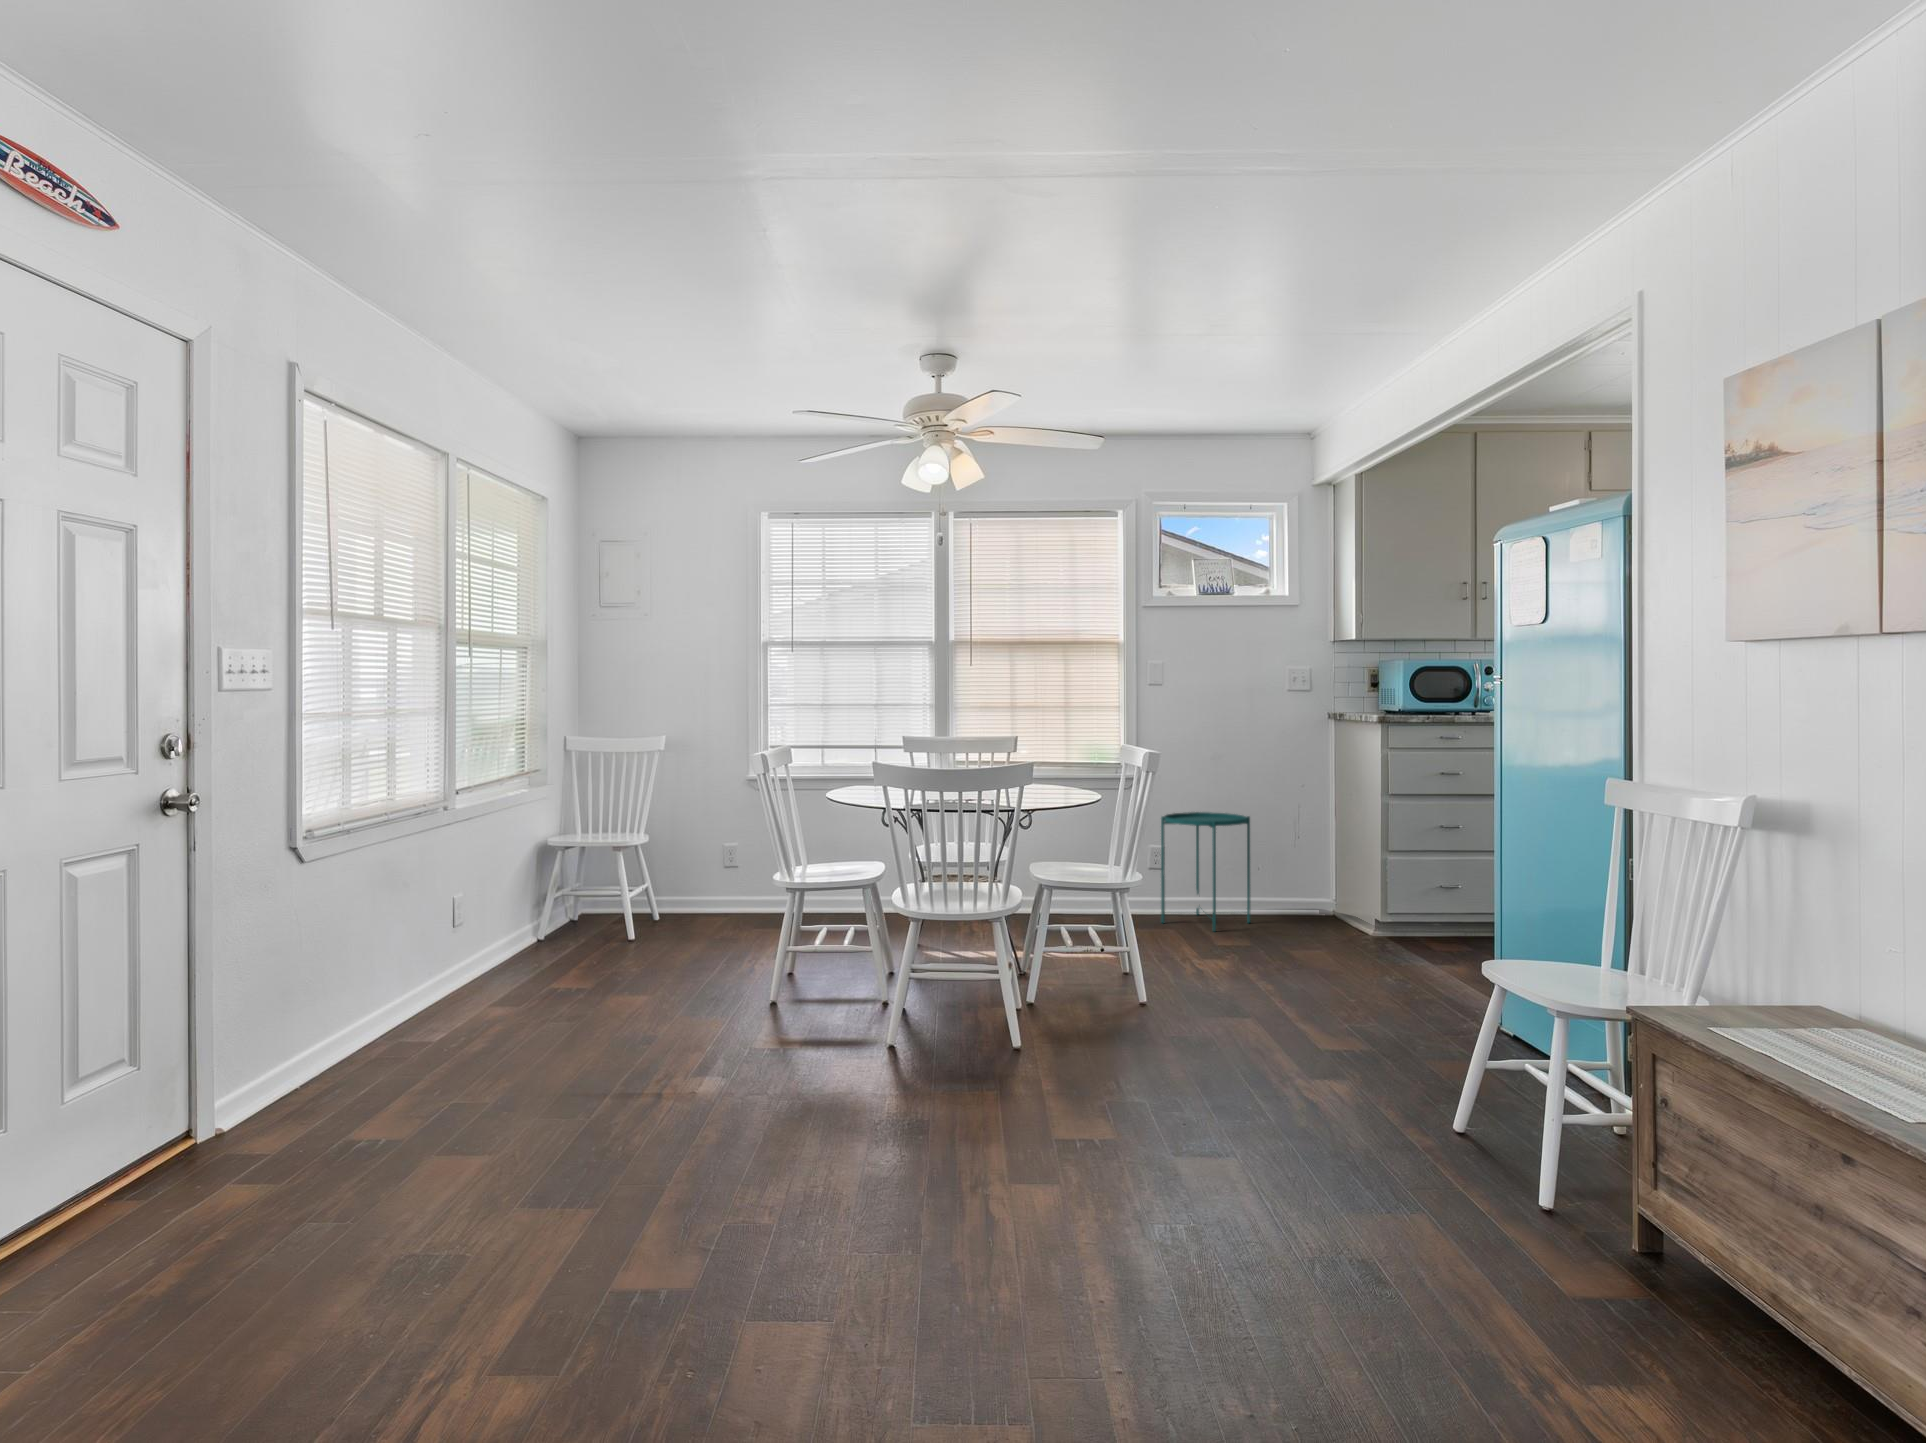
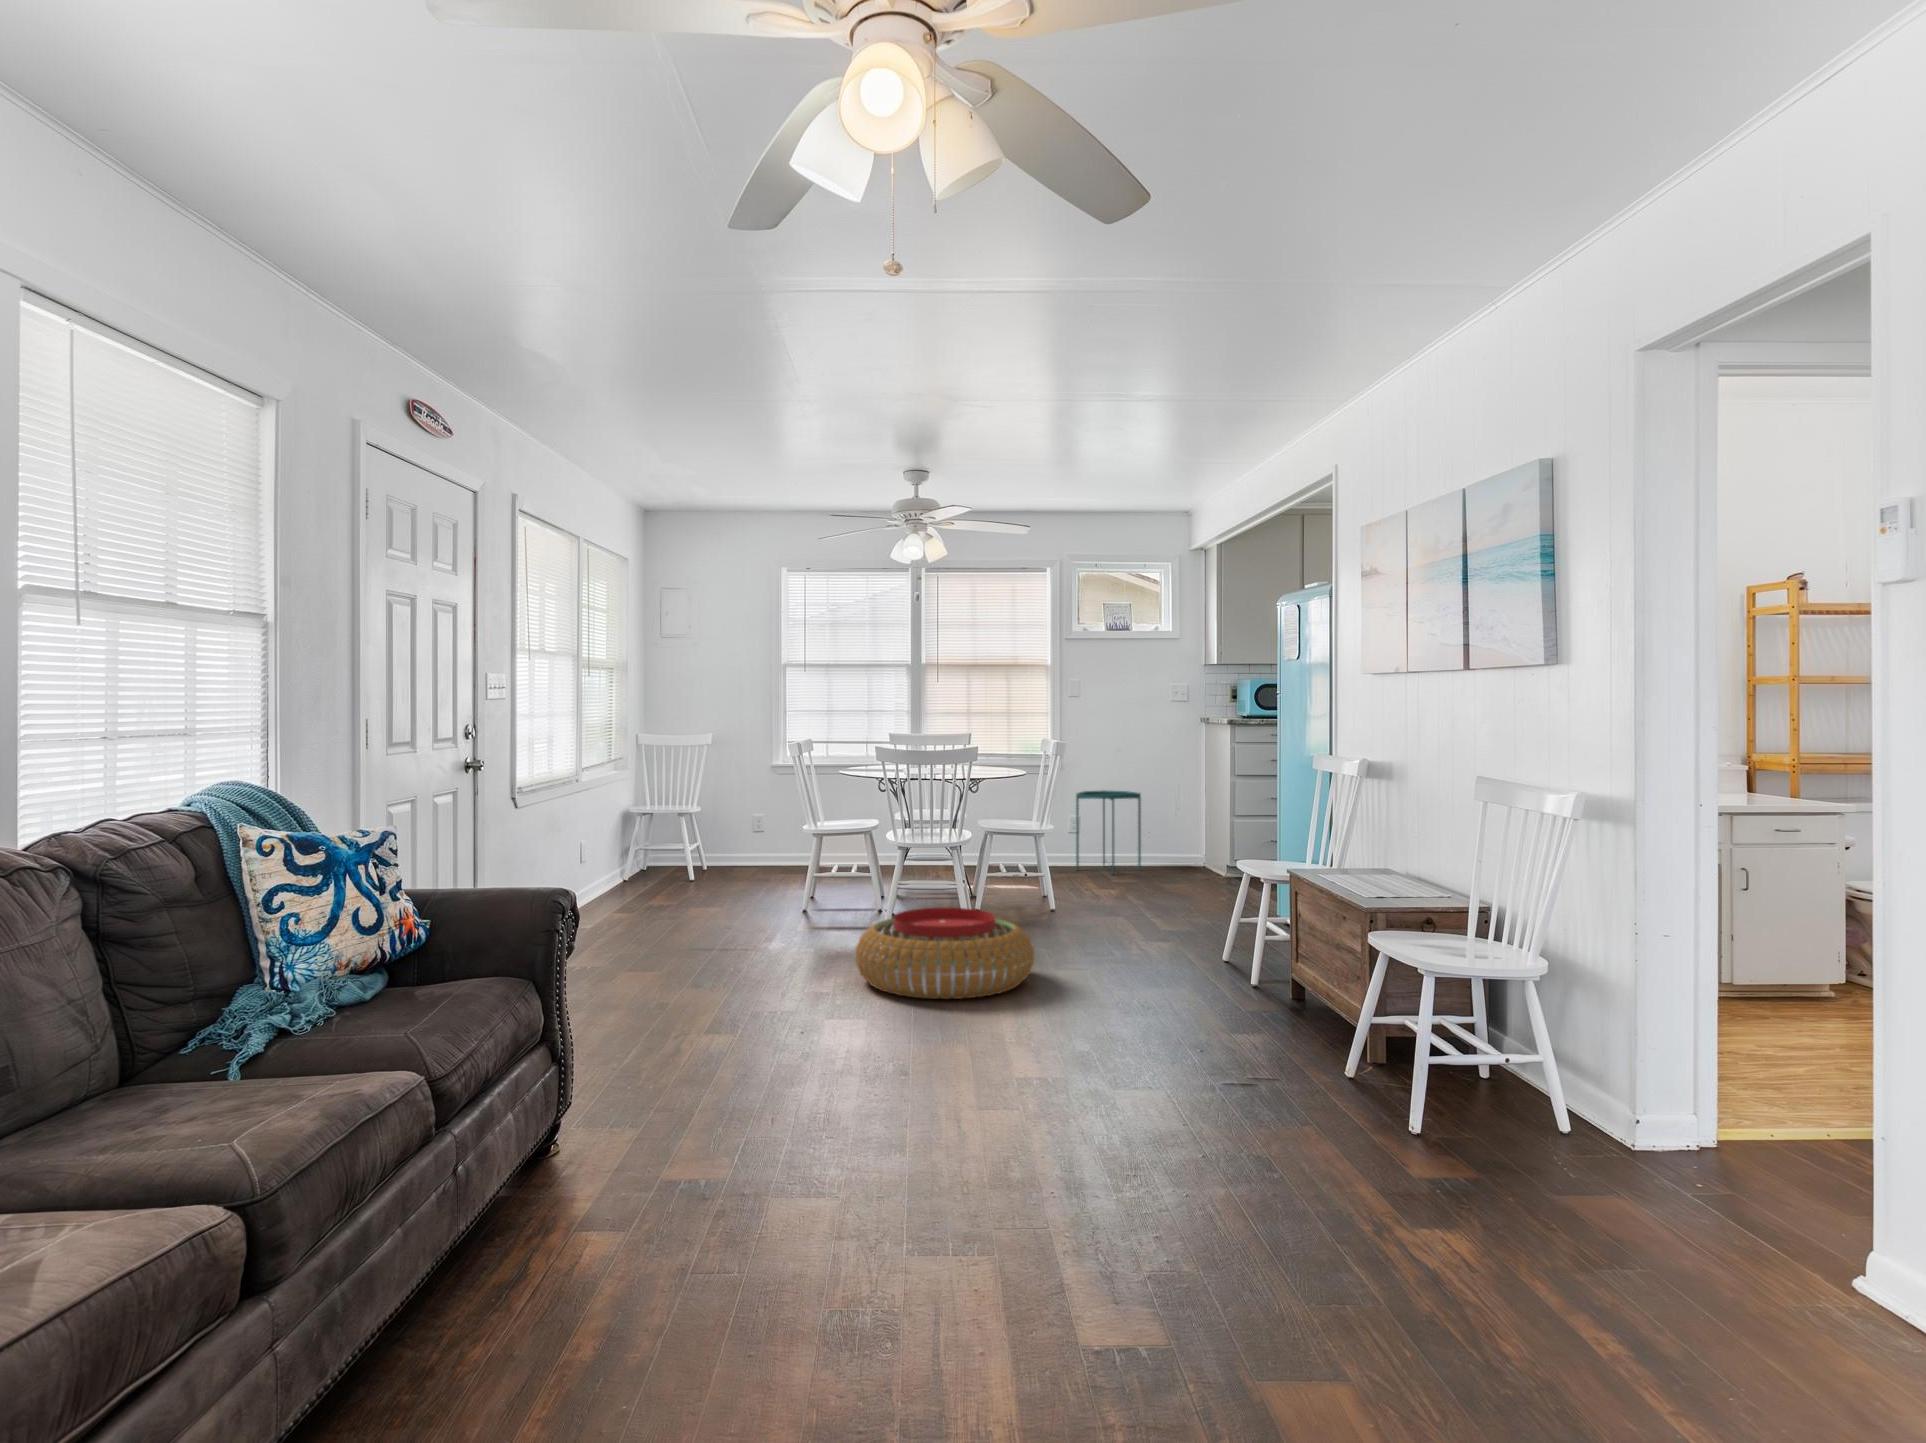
pouf: none [823,1044,1139,1240] -> present [855,908,1034,999]

